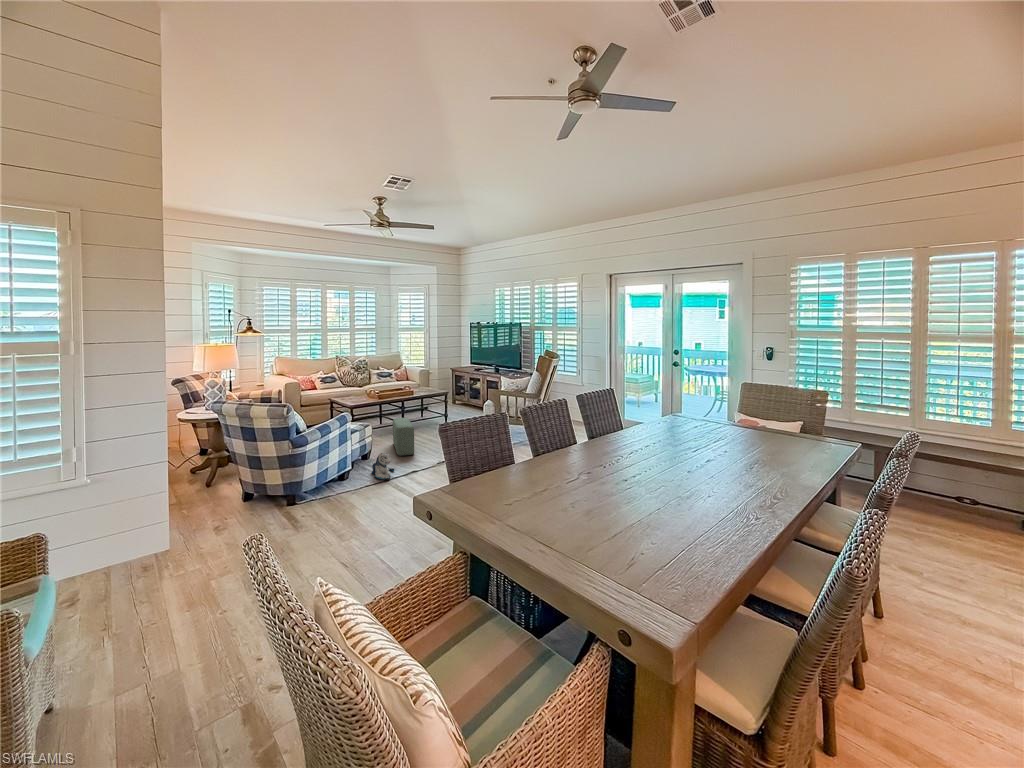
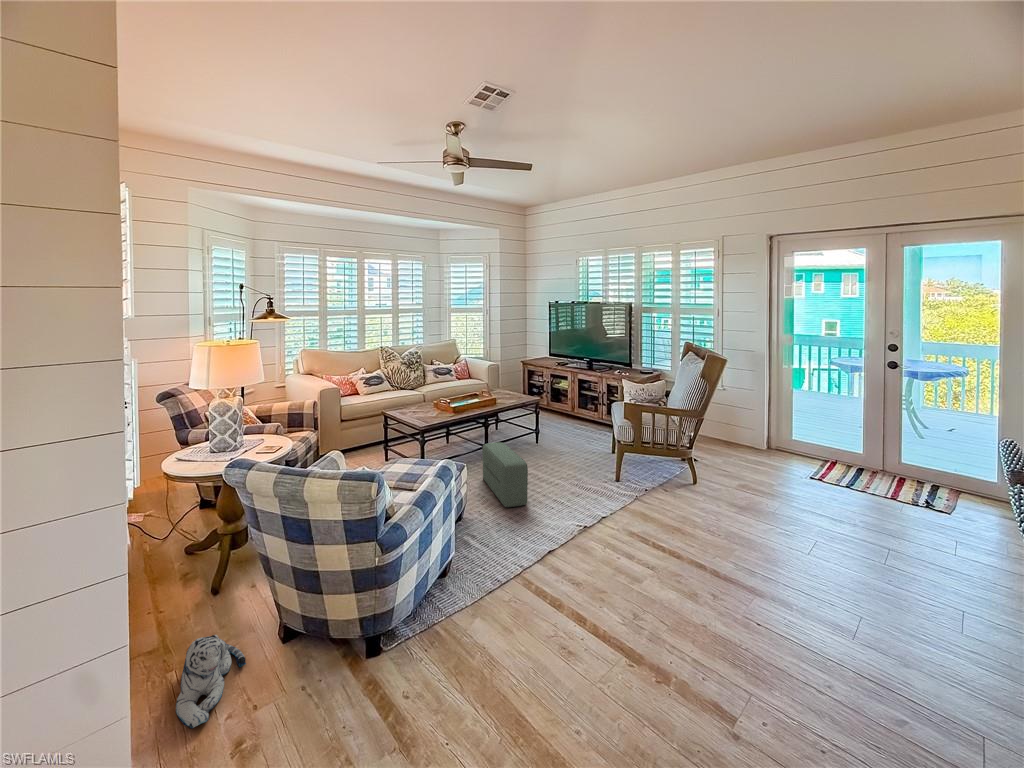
plush toy: present [372,453,394,480] -> present [176,635,246,729]

